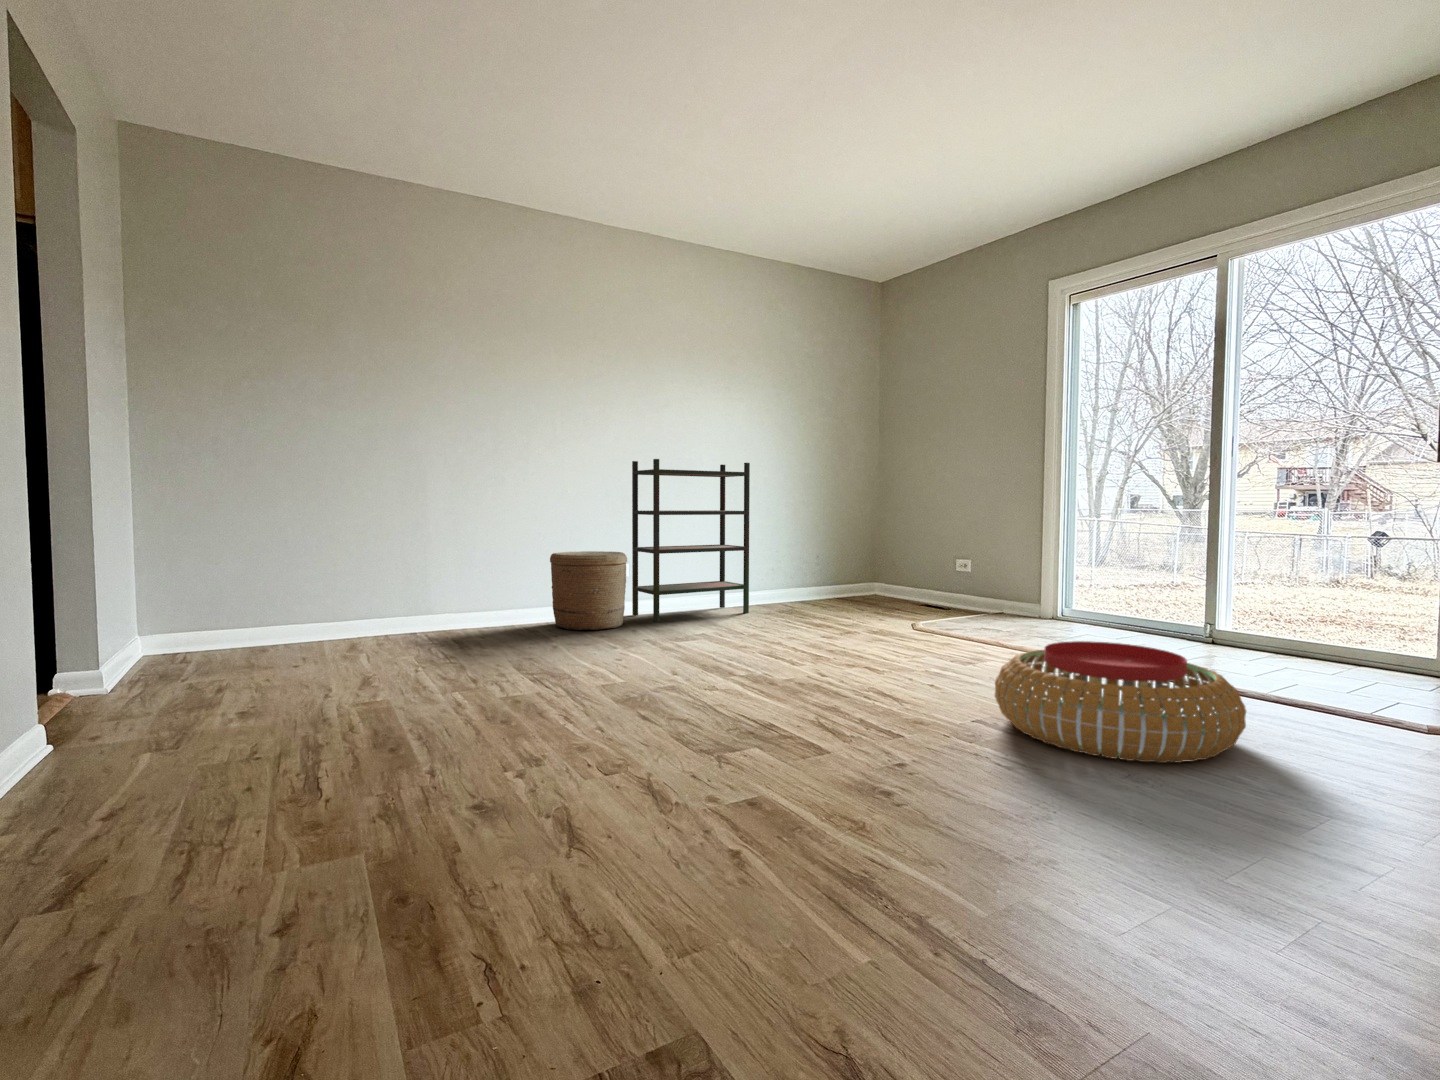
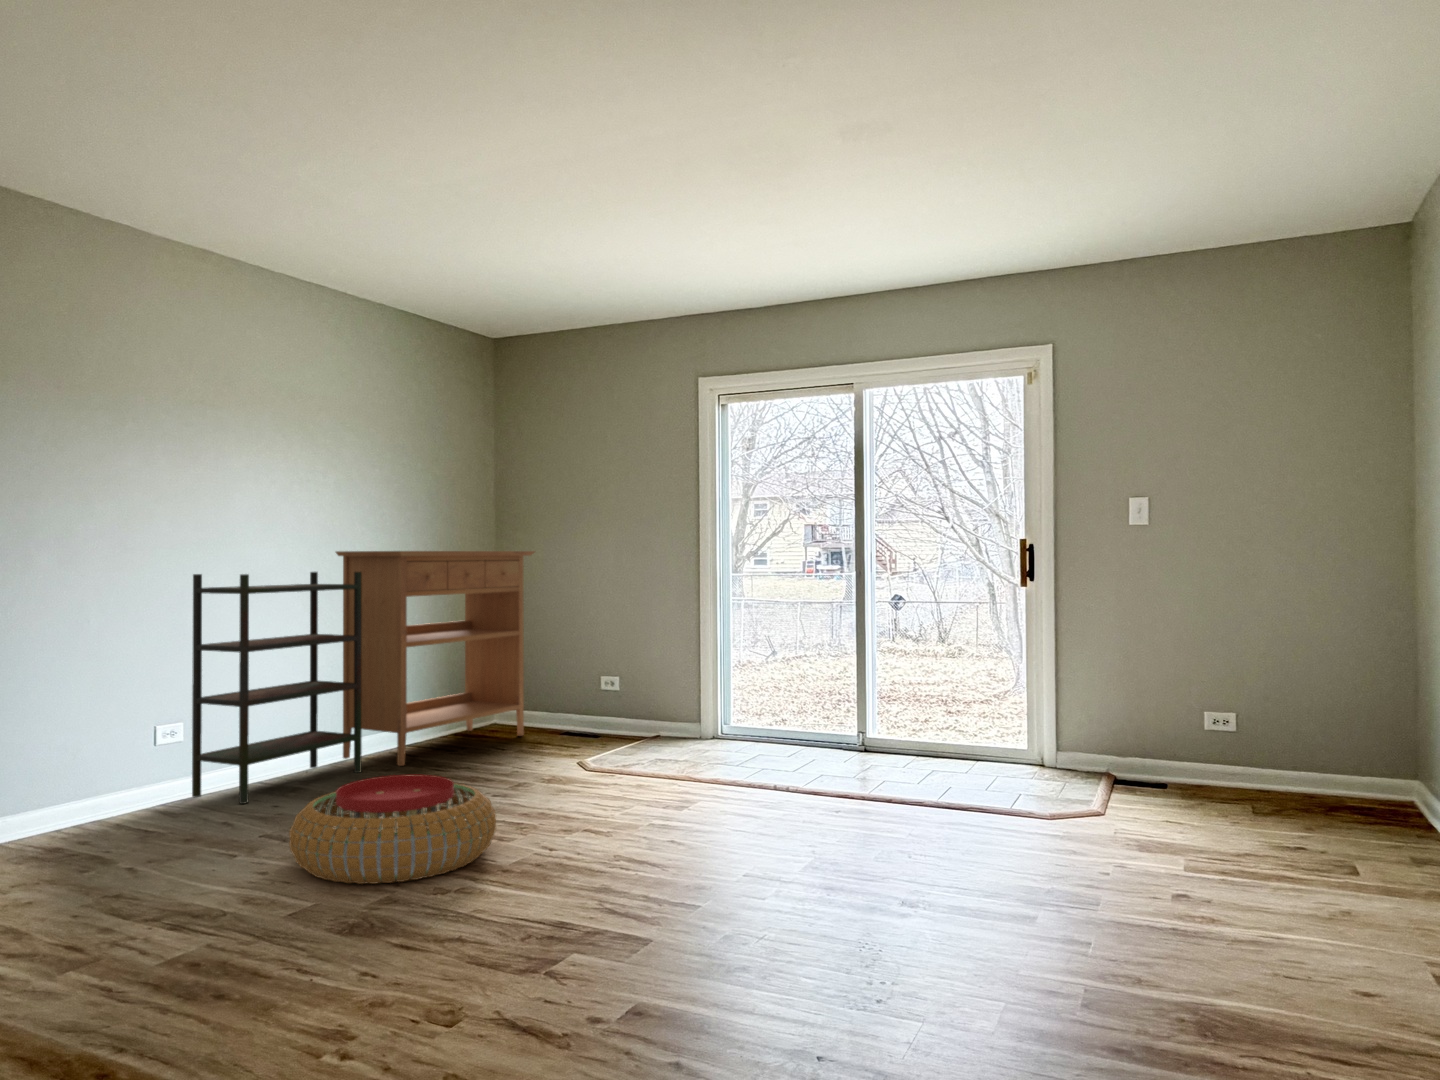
console table: none [741,446,902,612] -> present [336,551,535,766]
woven basket: present [550,551,627,631] -> none [76,709,207,836]
pouf: present [995,641,1246,763] -> present [289,774,496,884]

